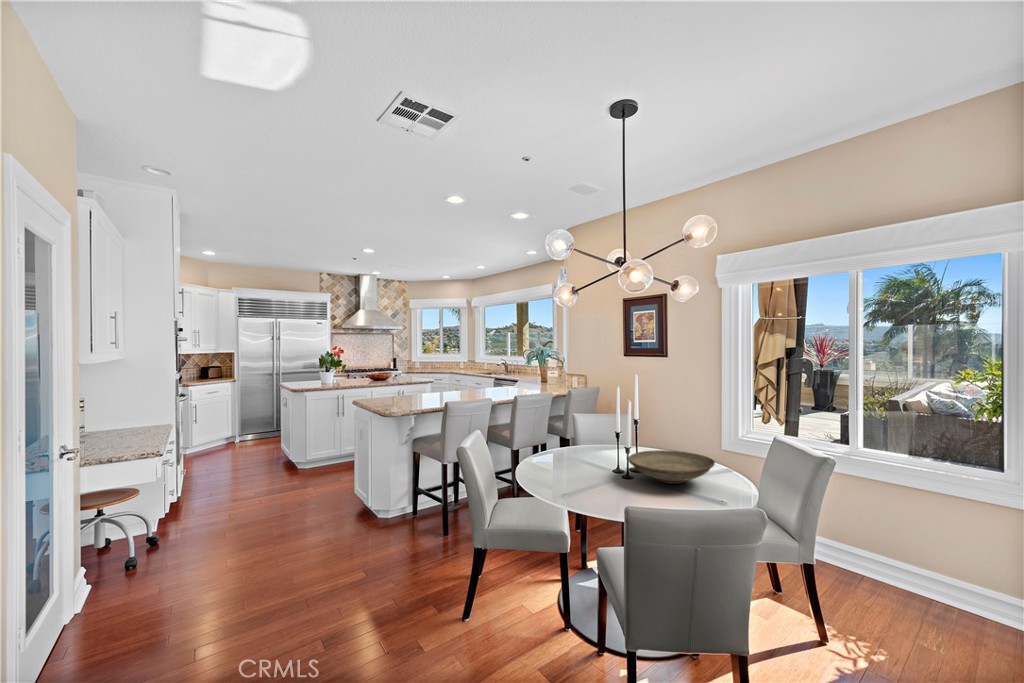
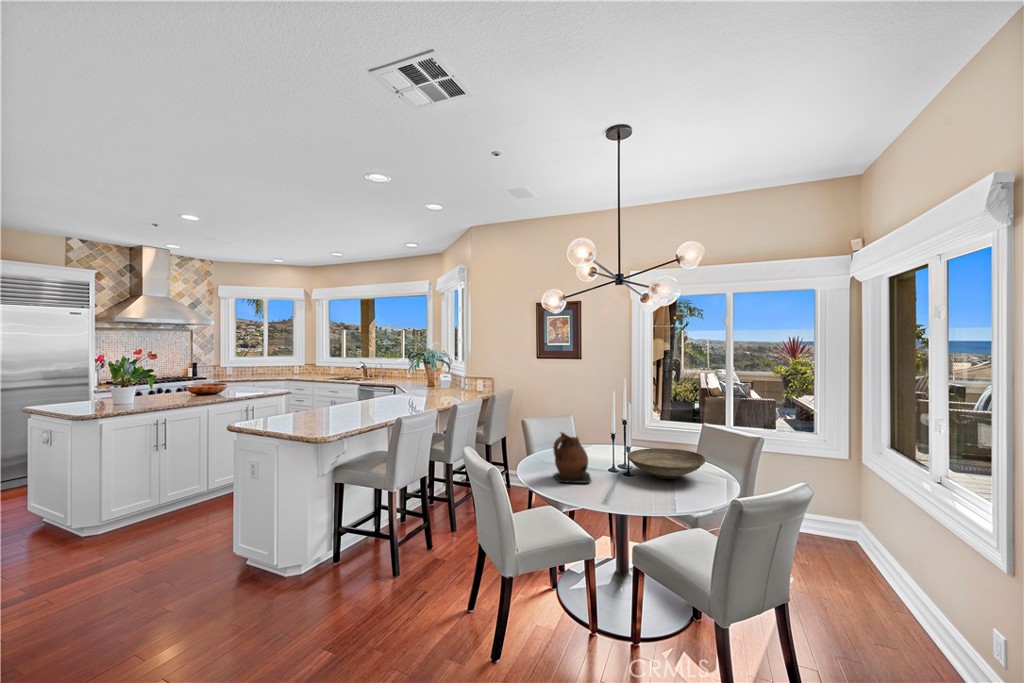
ceramic pitcher: none [546,422,591,476] -> present [553,432,591,483]

